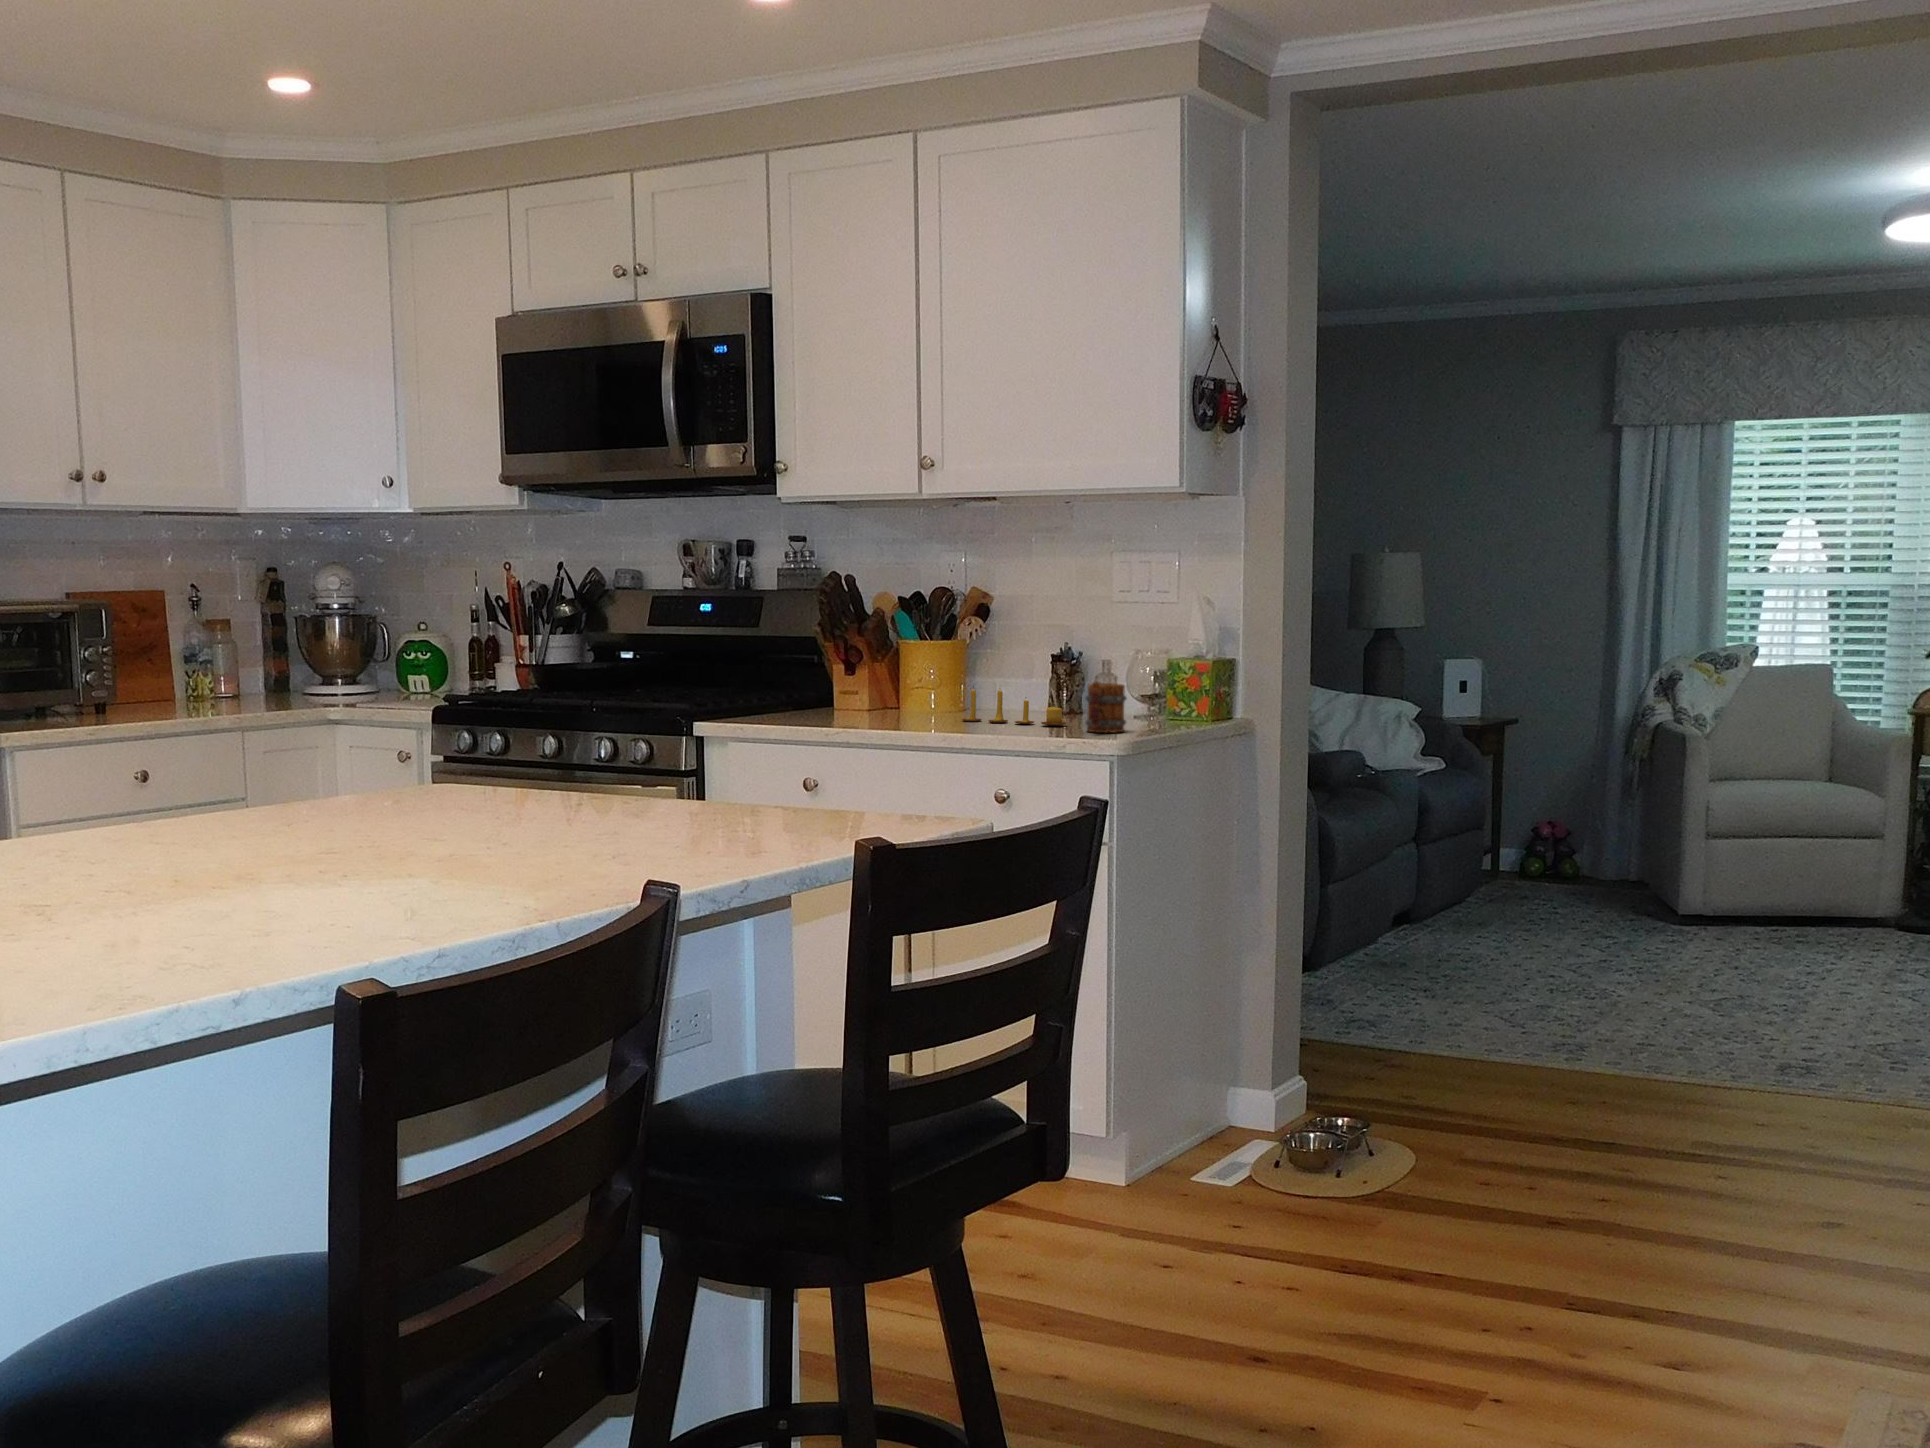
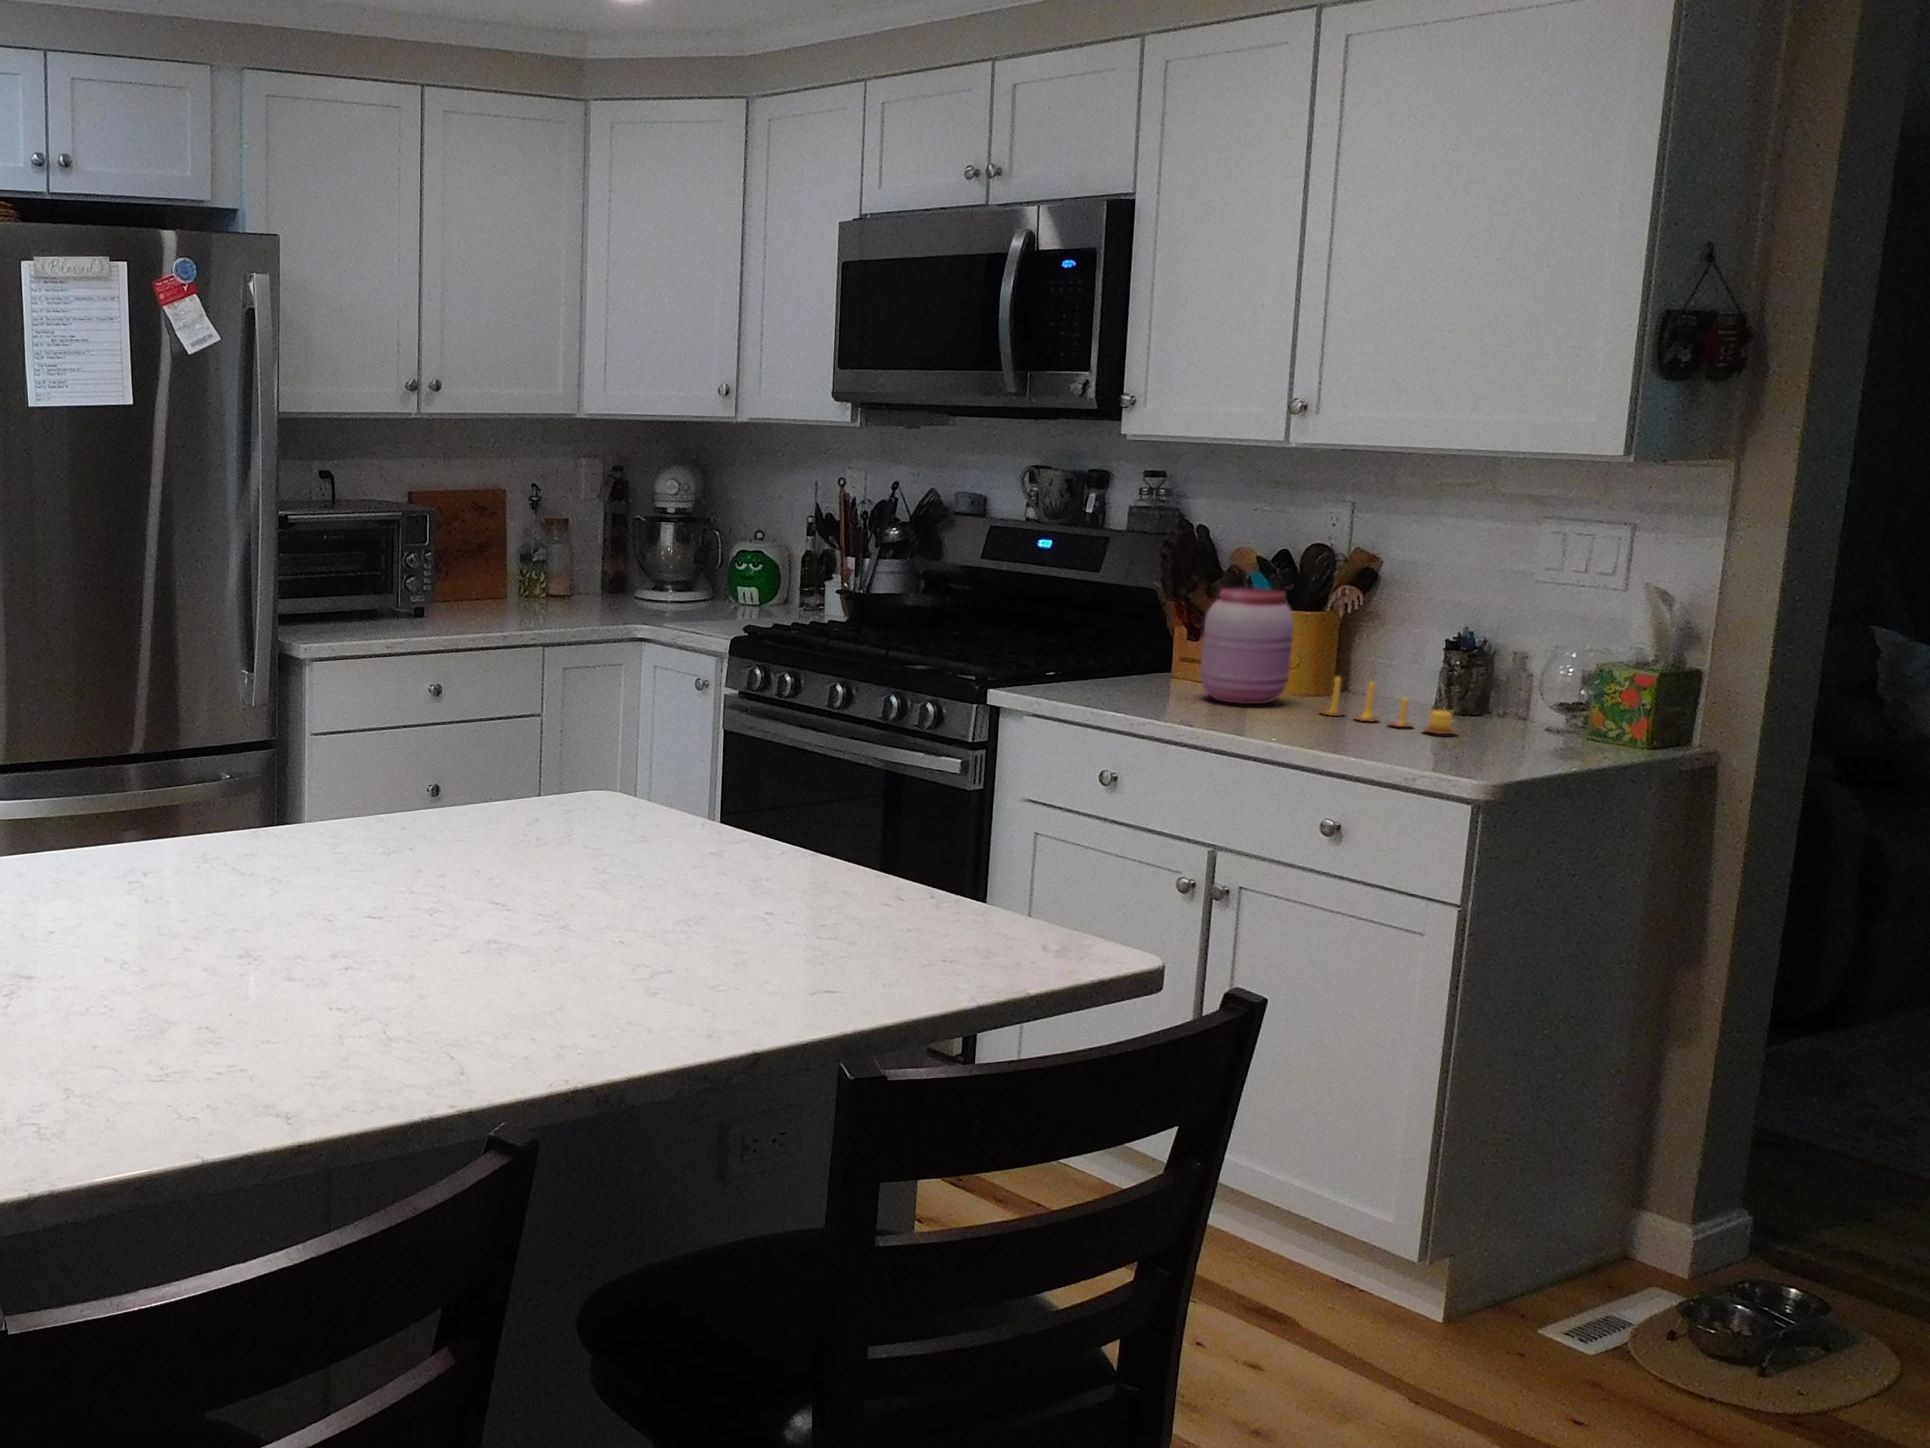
jar: none [866,623,934,719] -> present [1200,588,1294,704]
mug: present [1085,681,1127,733] -> none [1478,689,1543,755]

